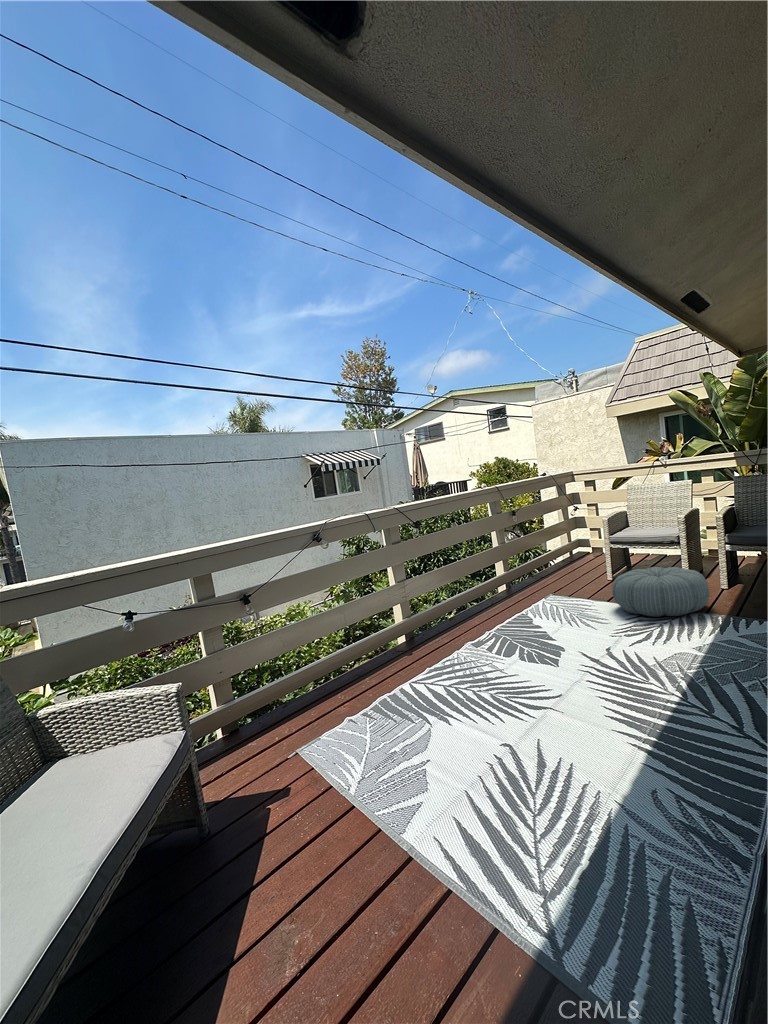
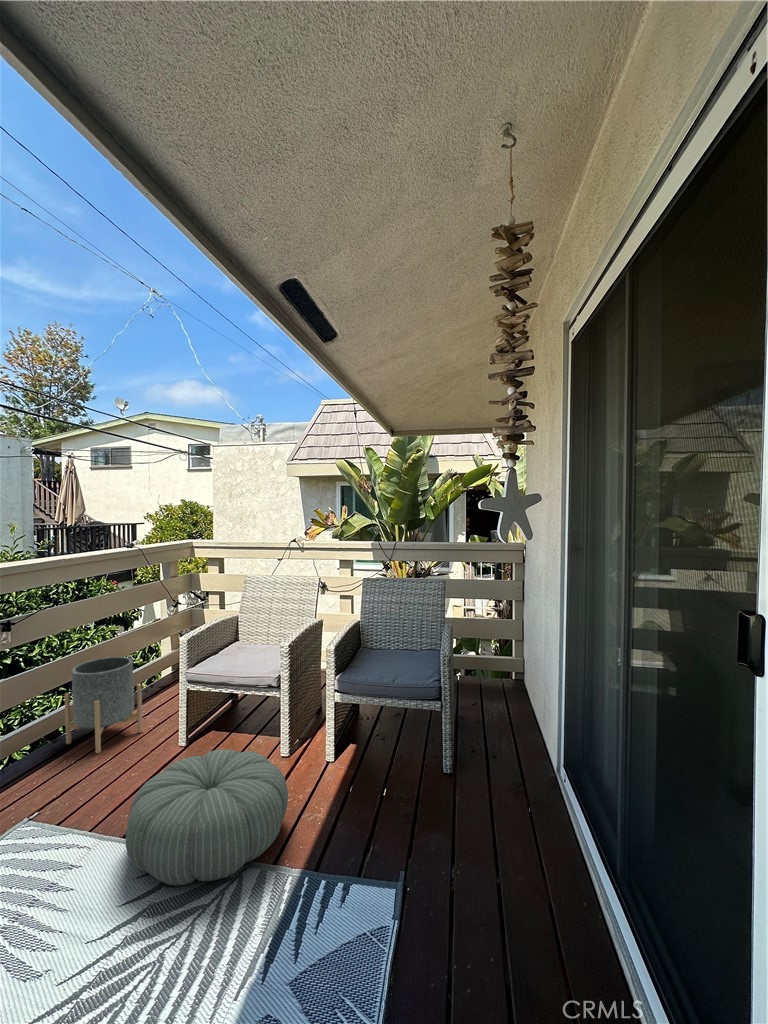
planter: none [530,535,577,587] -> present [65,657,143,753]

